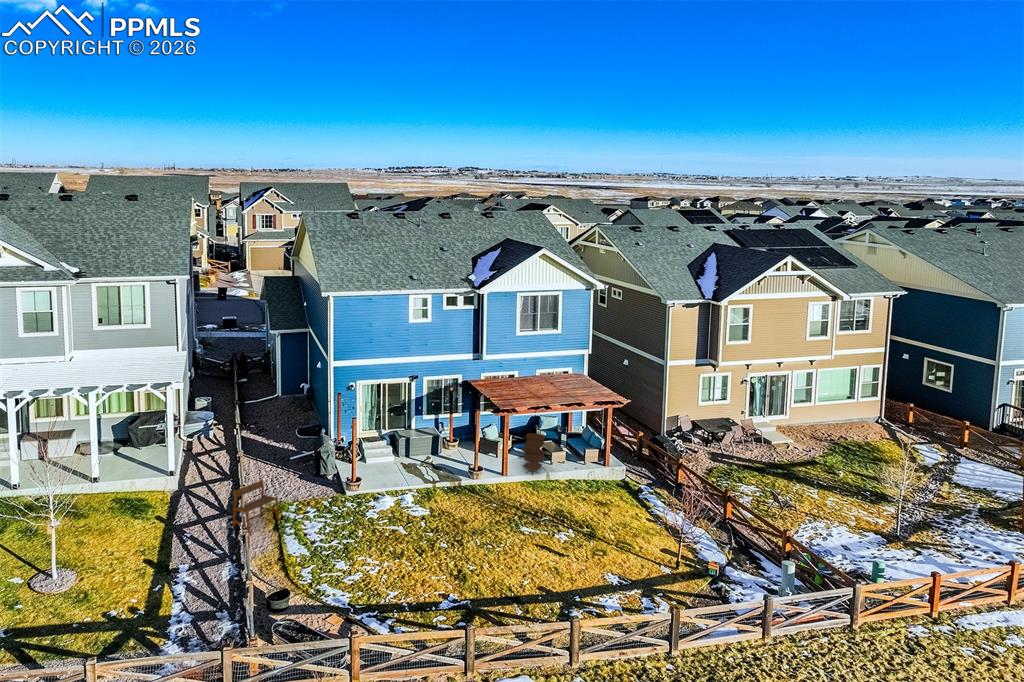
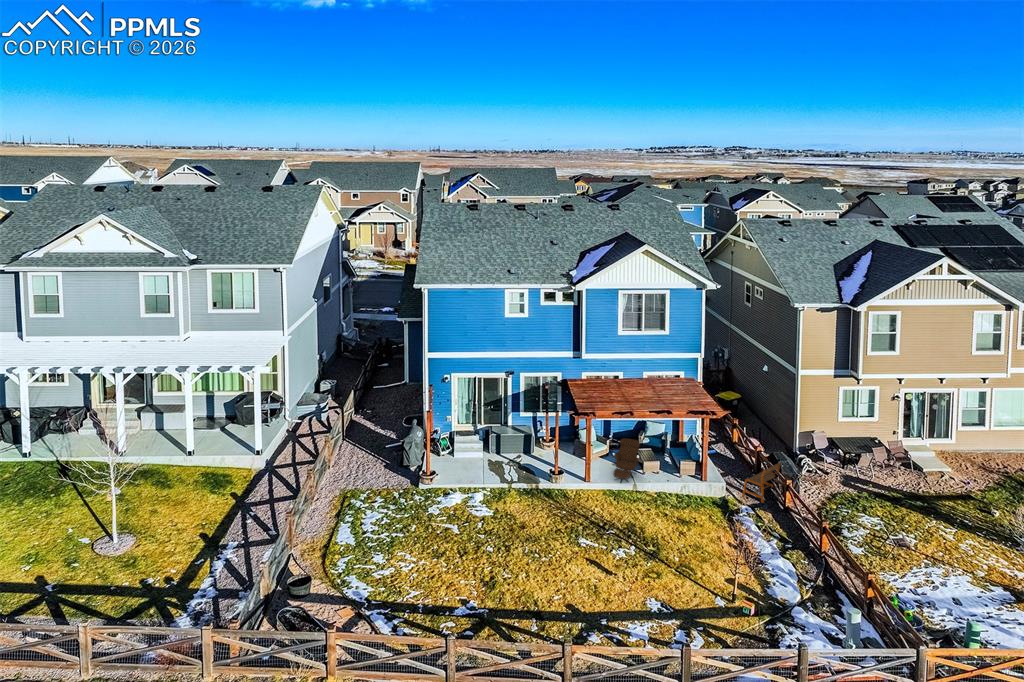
bench: present [232,480,279,532] -> present [742,462,781,503]

